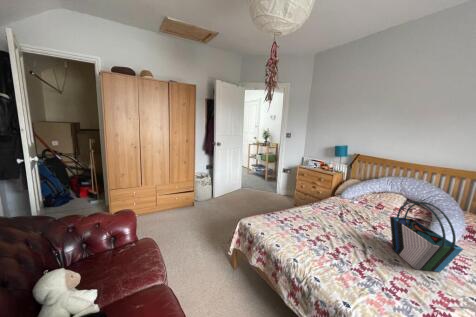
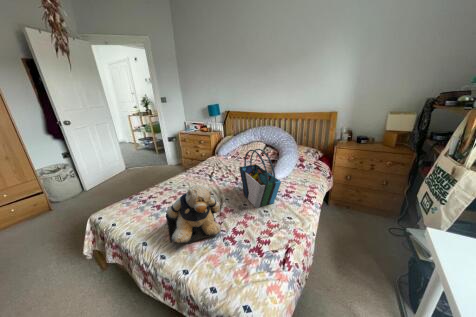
teddy bear: none [320,221,380,280] -> present [166,185,221,245]

